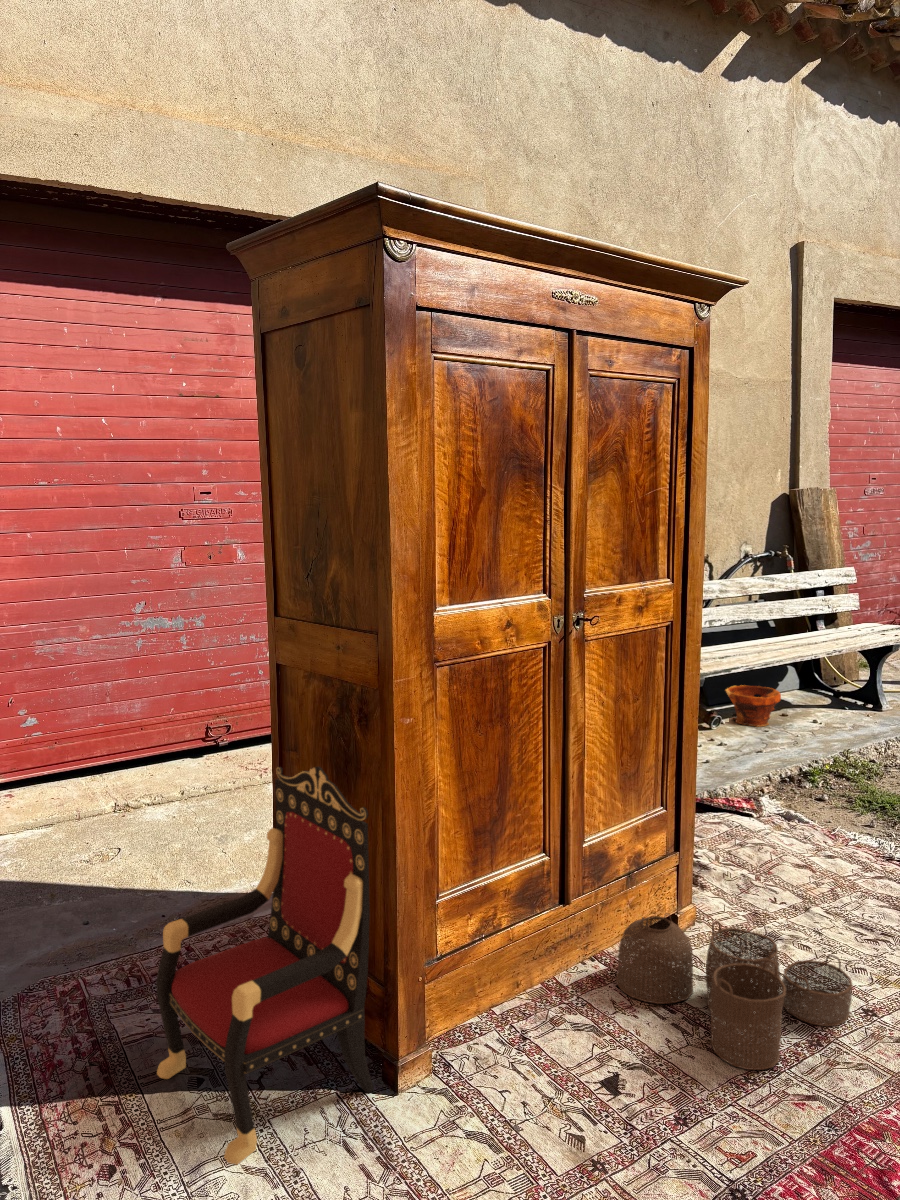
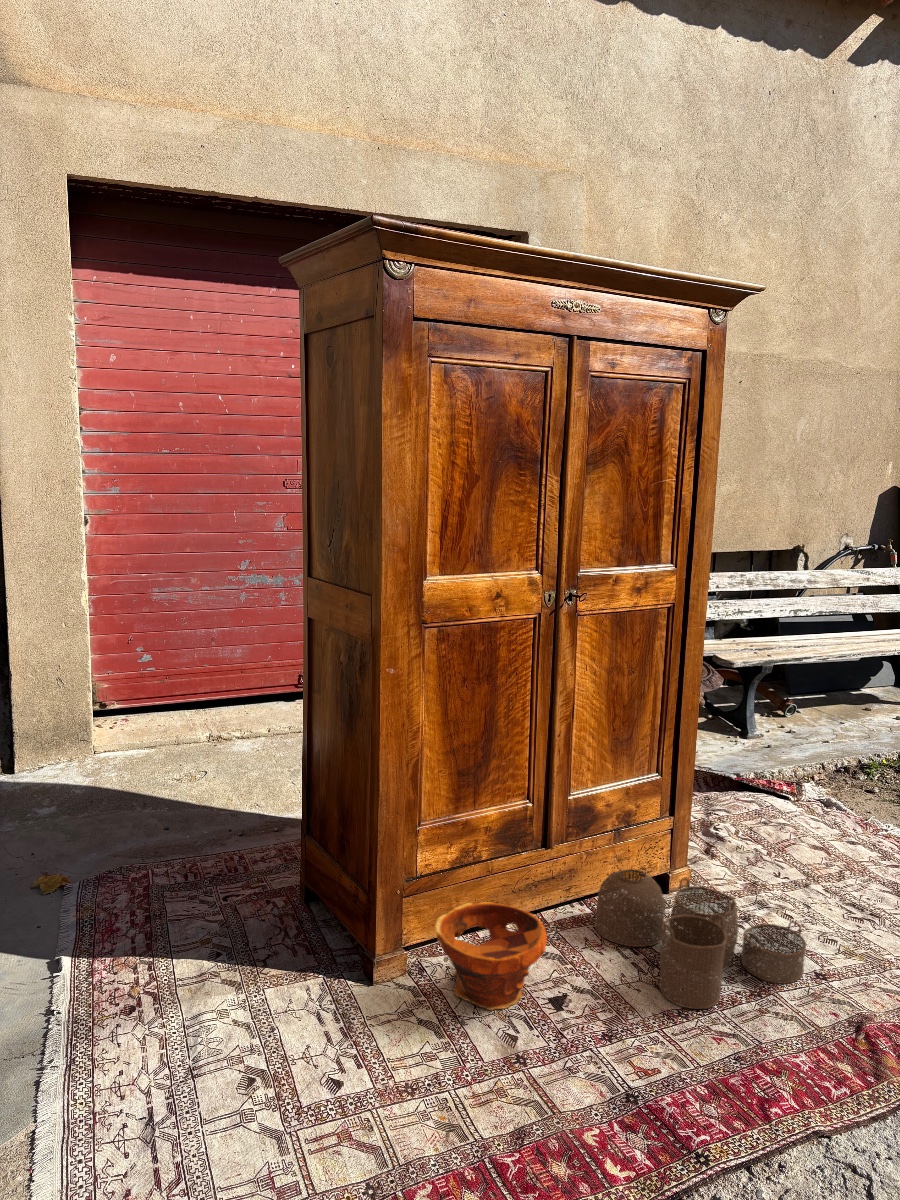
planter: present [726,685,781,727] -> present [435,902,547,1010]
armchair: present [156,767,374,1165] -> none [189,705,356,1017]

